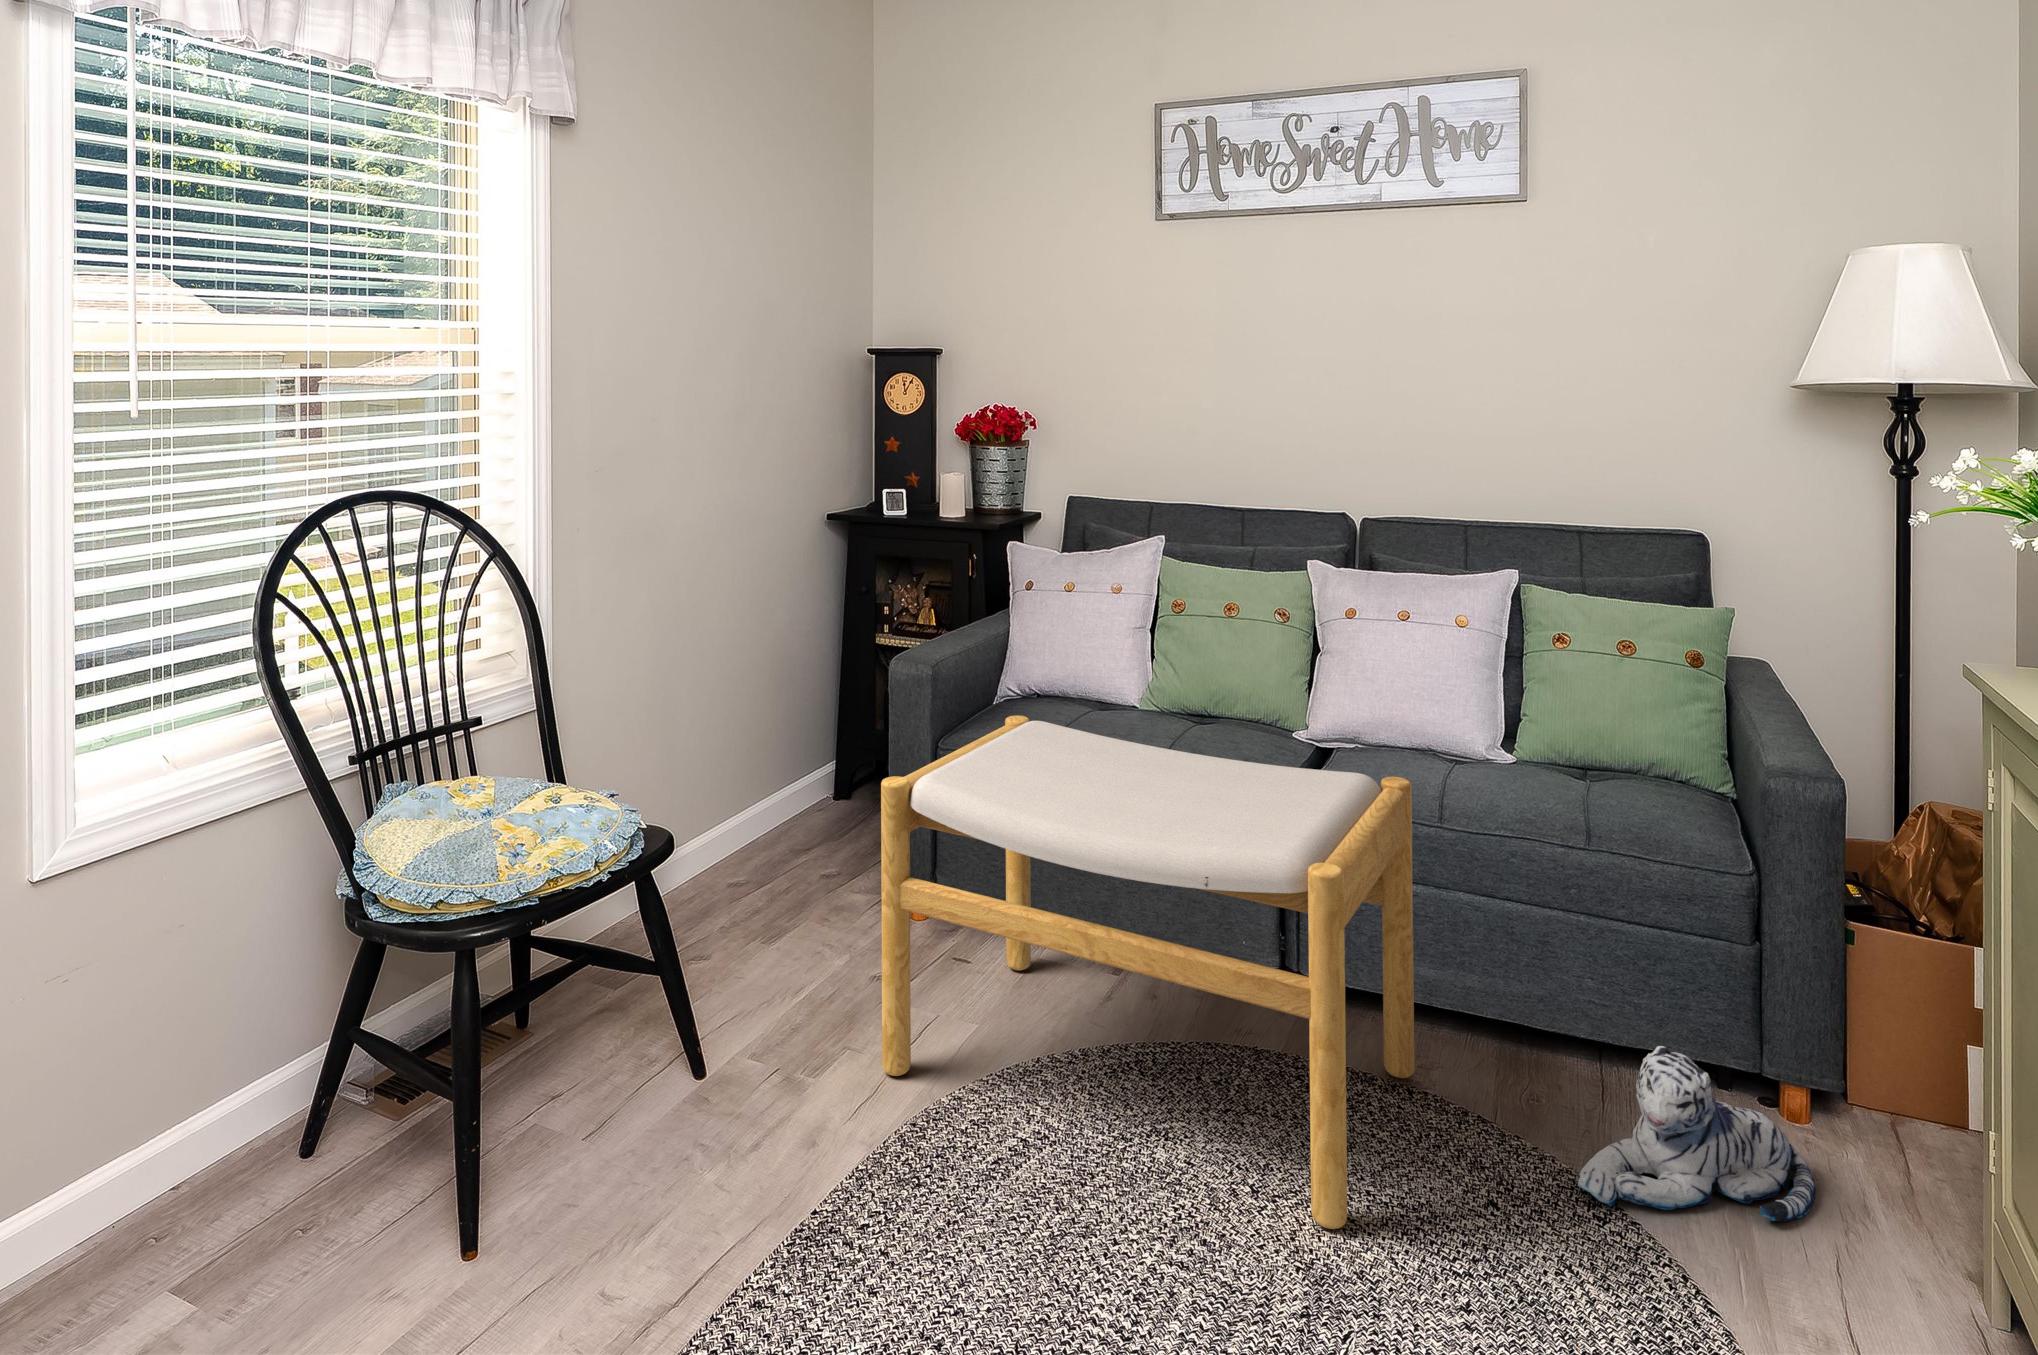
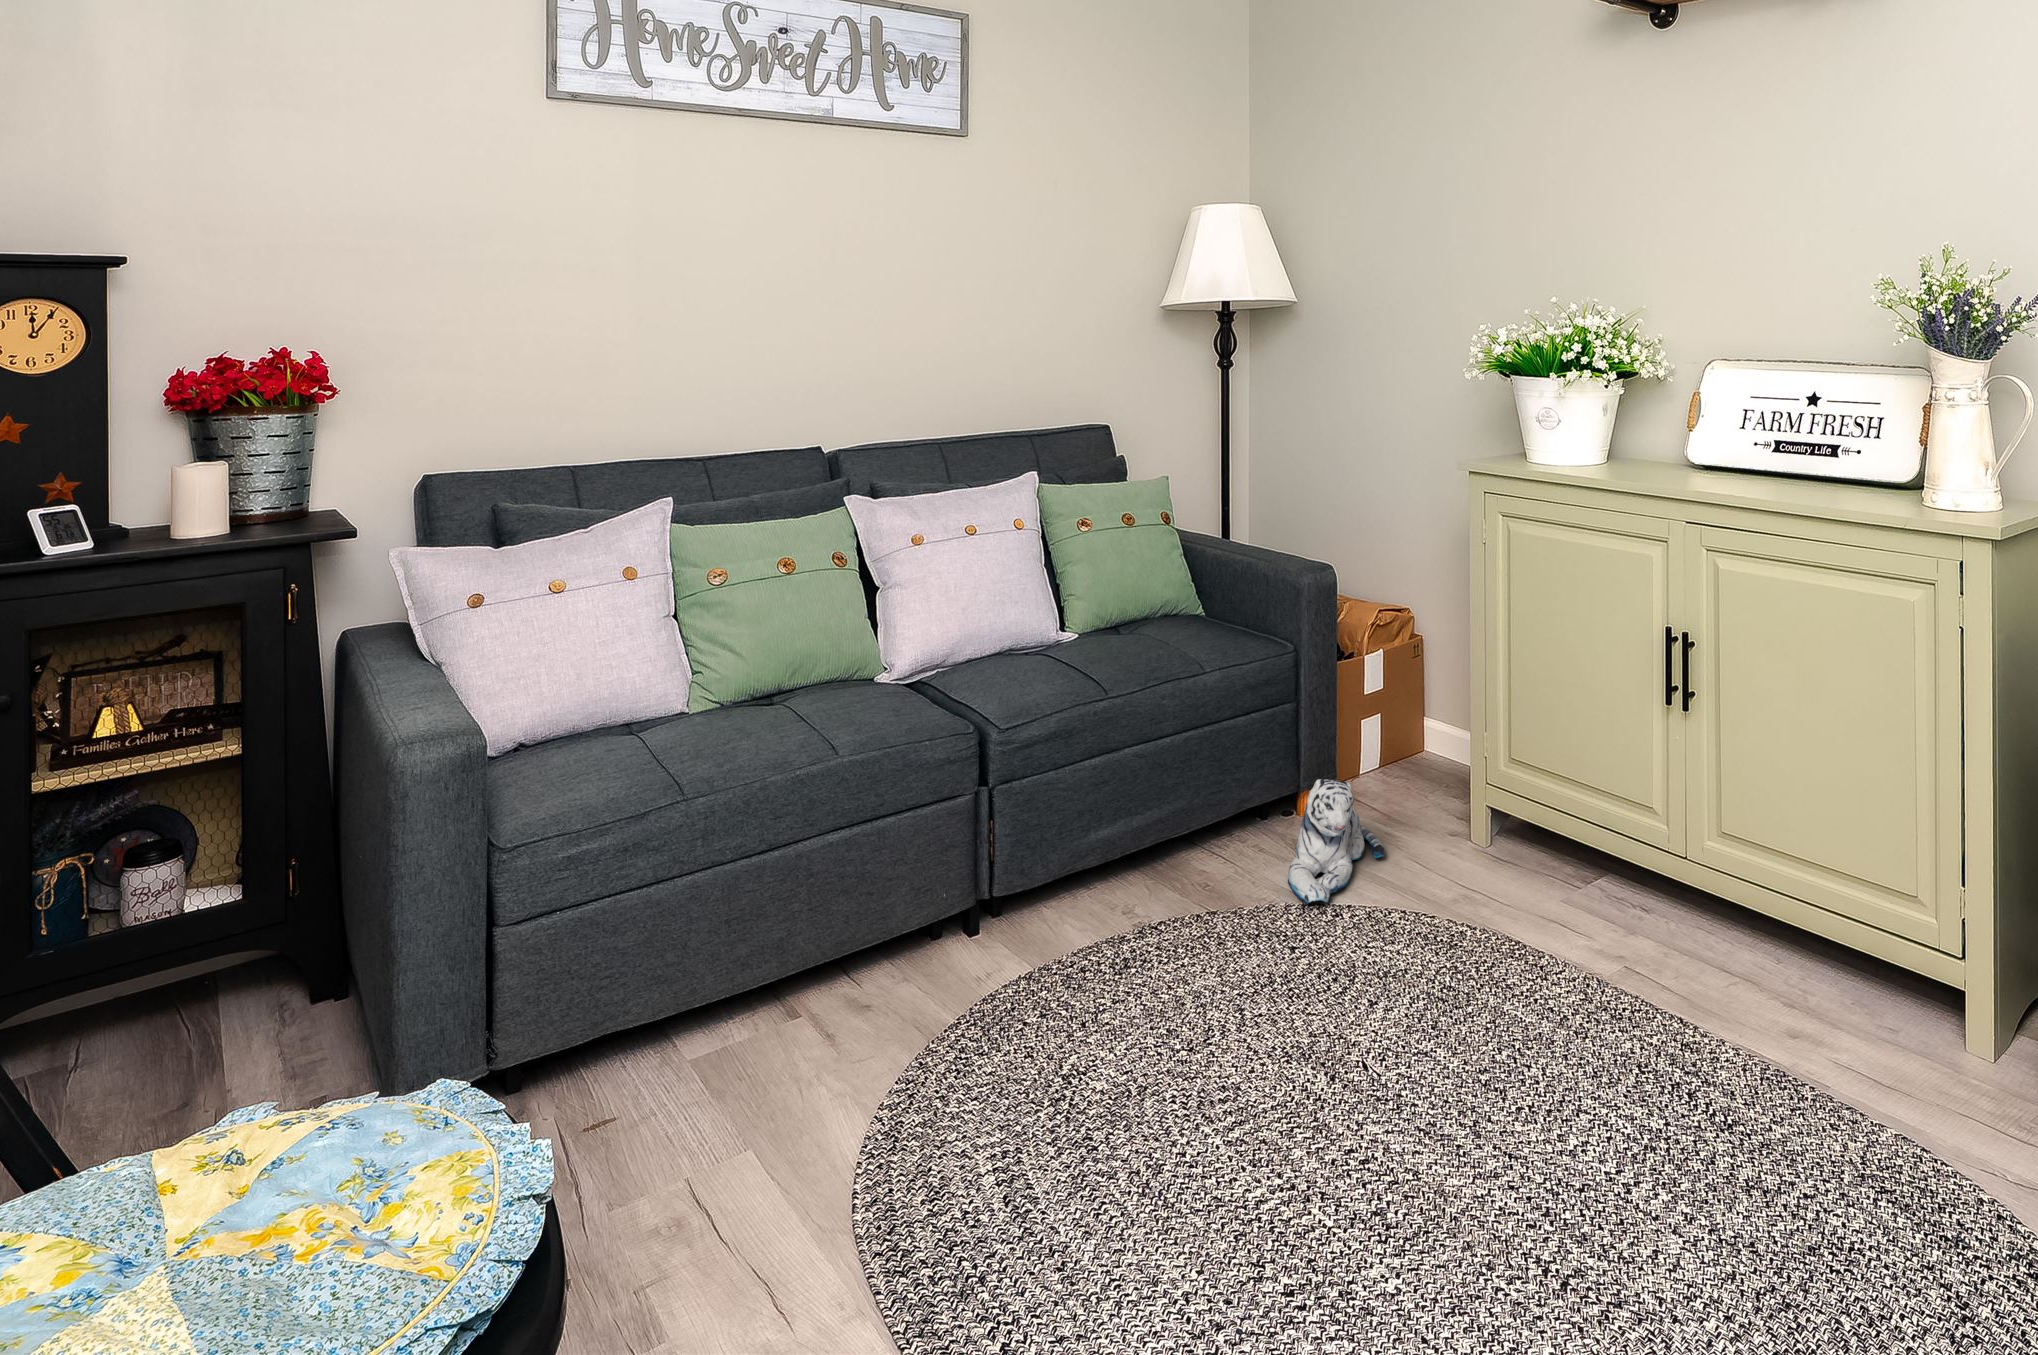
footstool: present [881,716,1414,1229] -> none [661,657,1265,1255]

